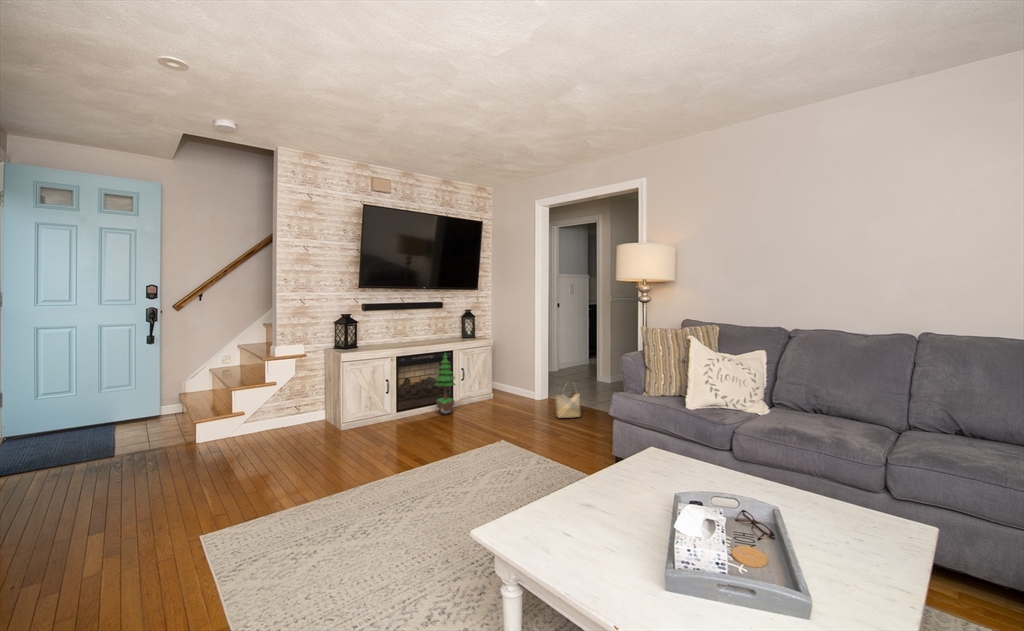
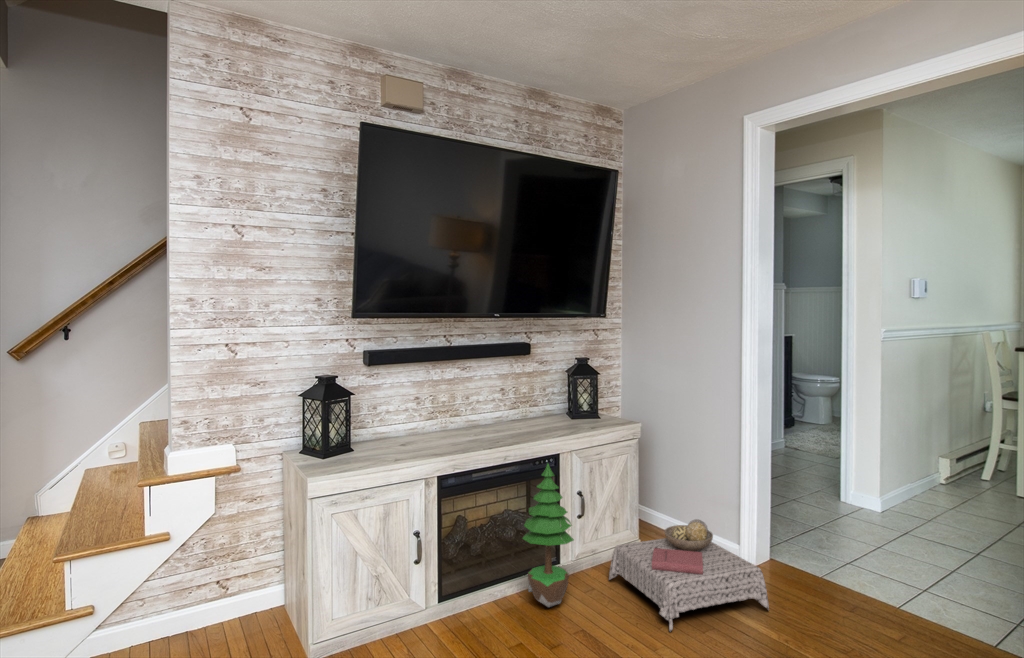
ottoman: none [474,379,538,419] -> present [609,519,769,632]
woven basket: present [555,393,581,418] -> none [821,535,888,637]

